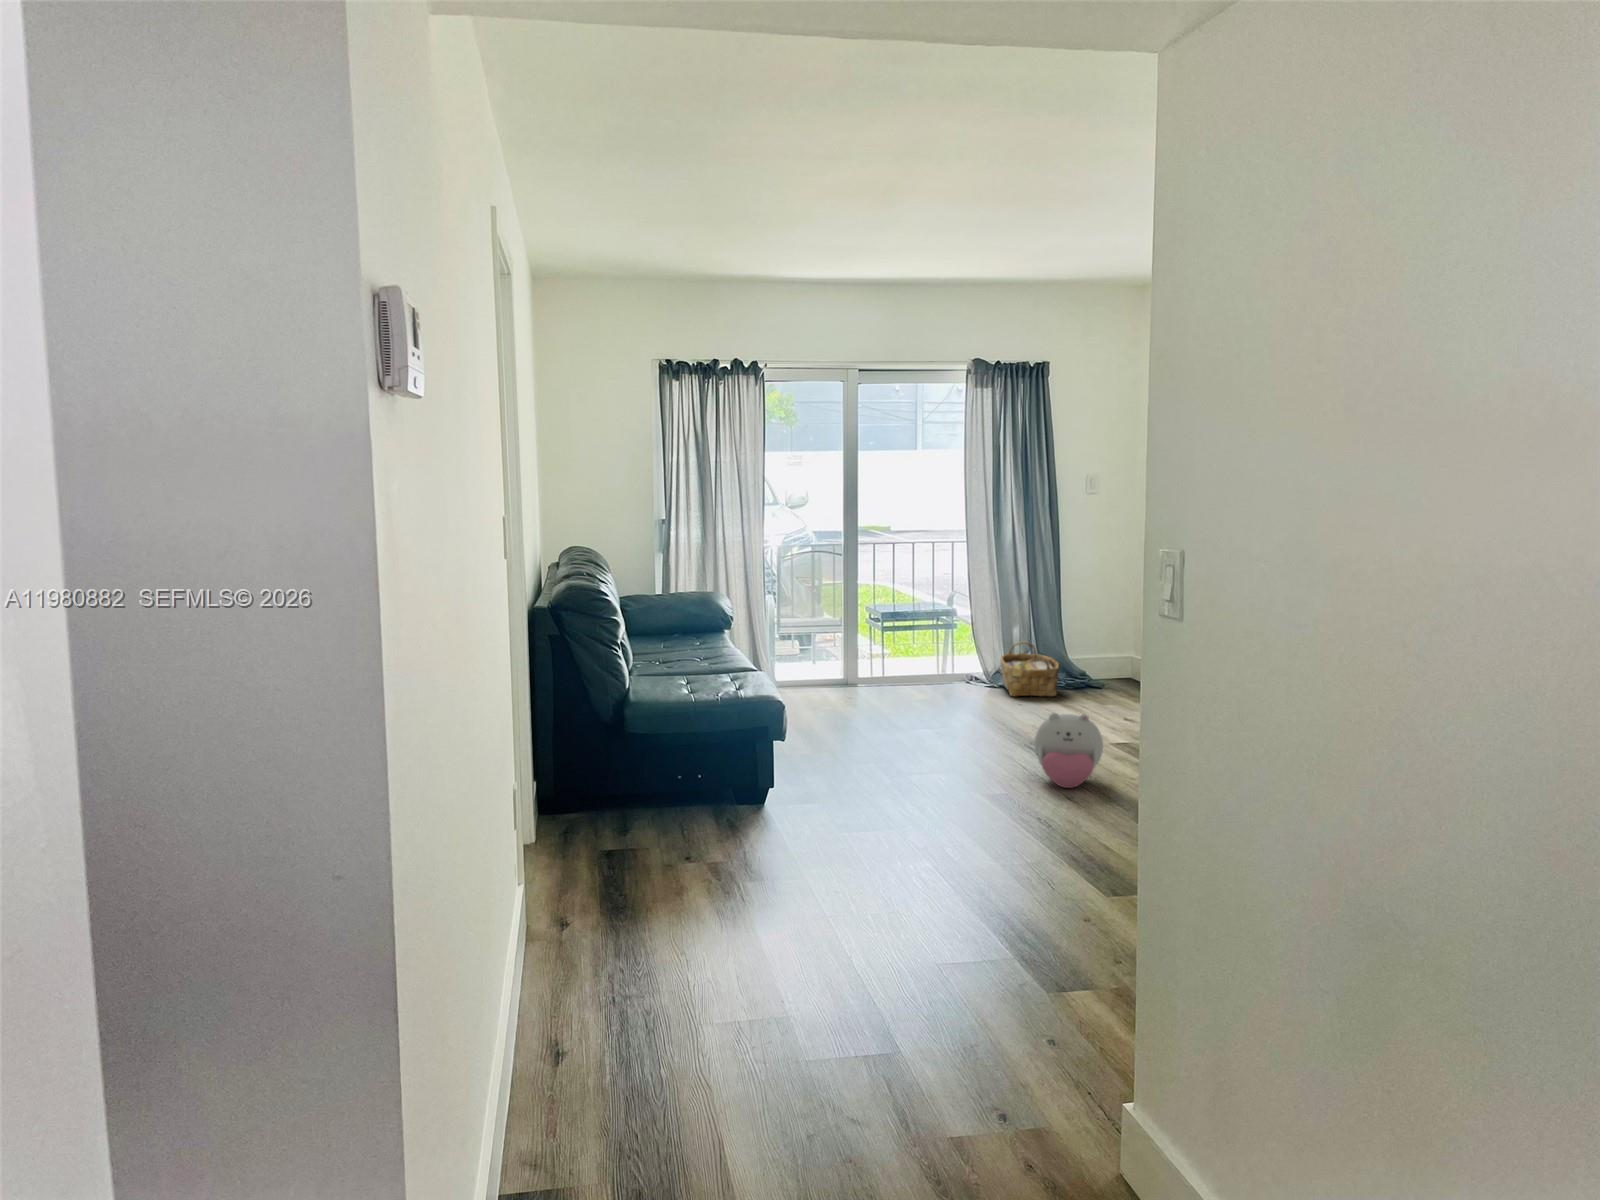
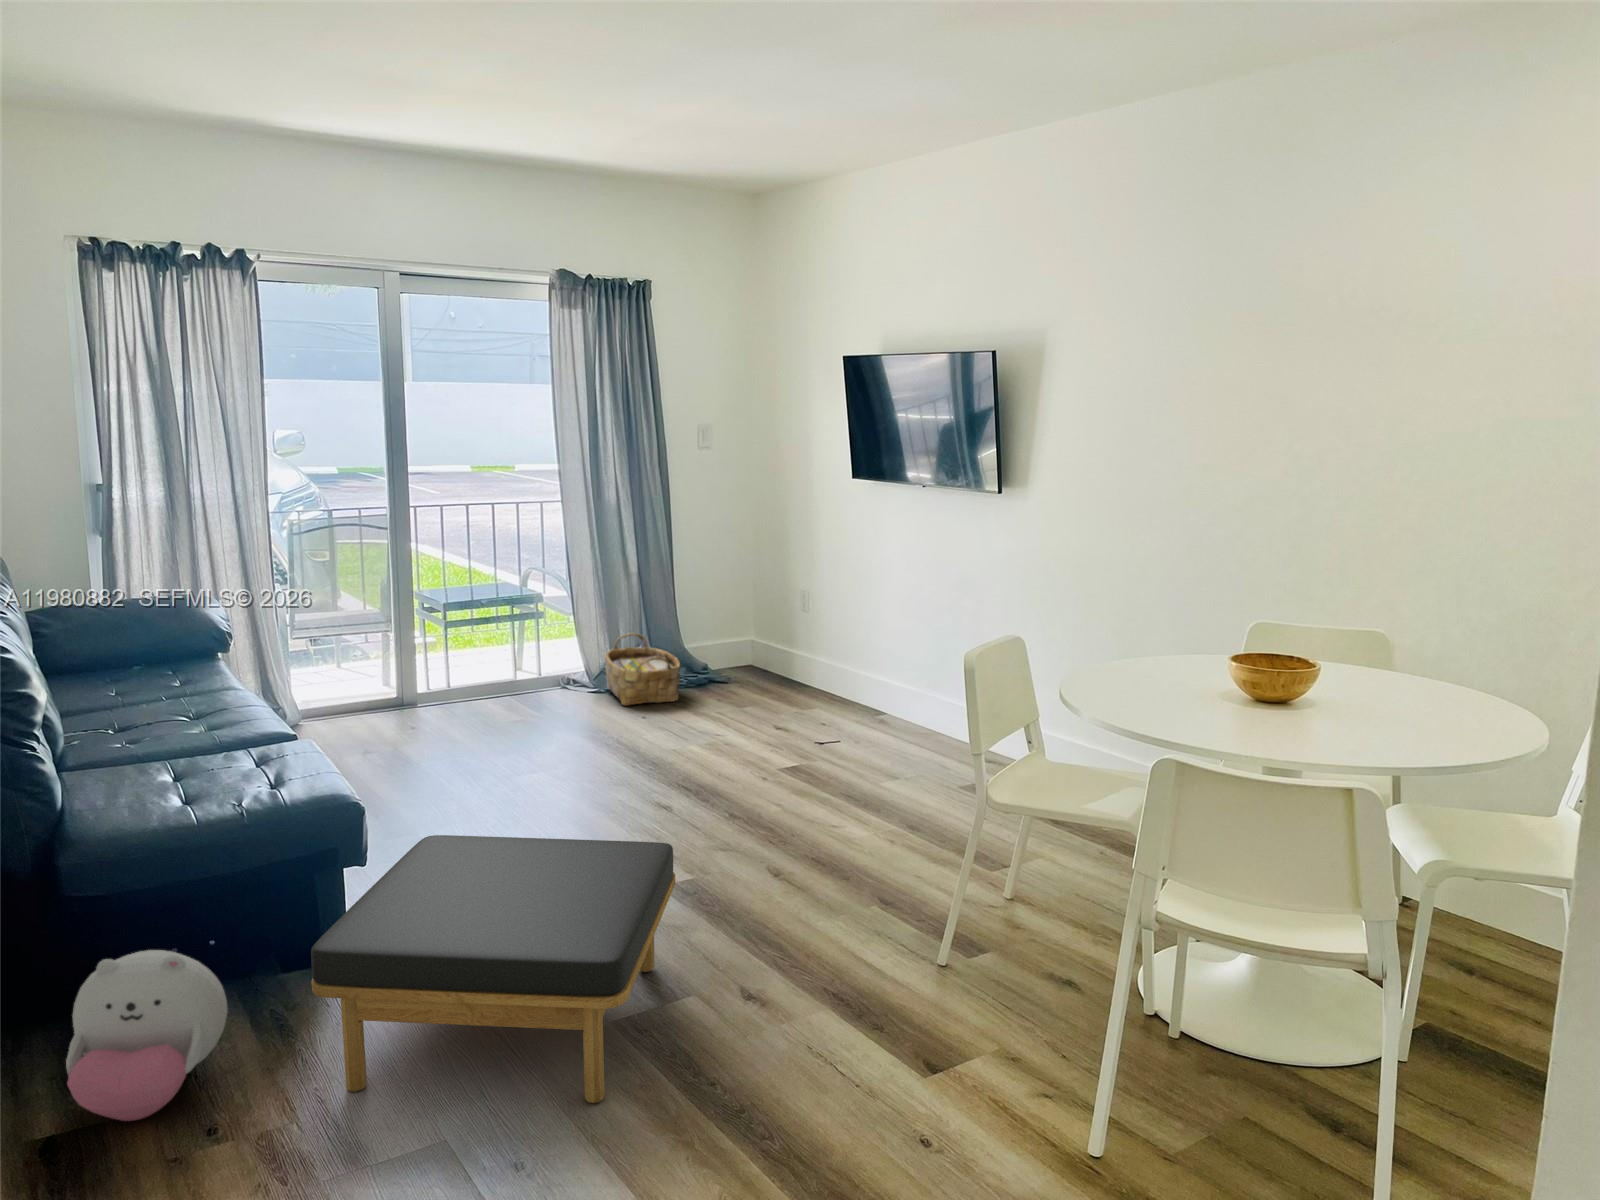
plush toy: present [1035,713,1103,788] -> present [66,950,228,1121]
ottoman: none [743,730,980,884] -> present [311,835,675,1103]

